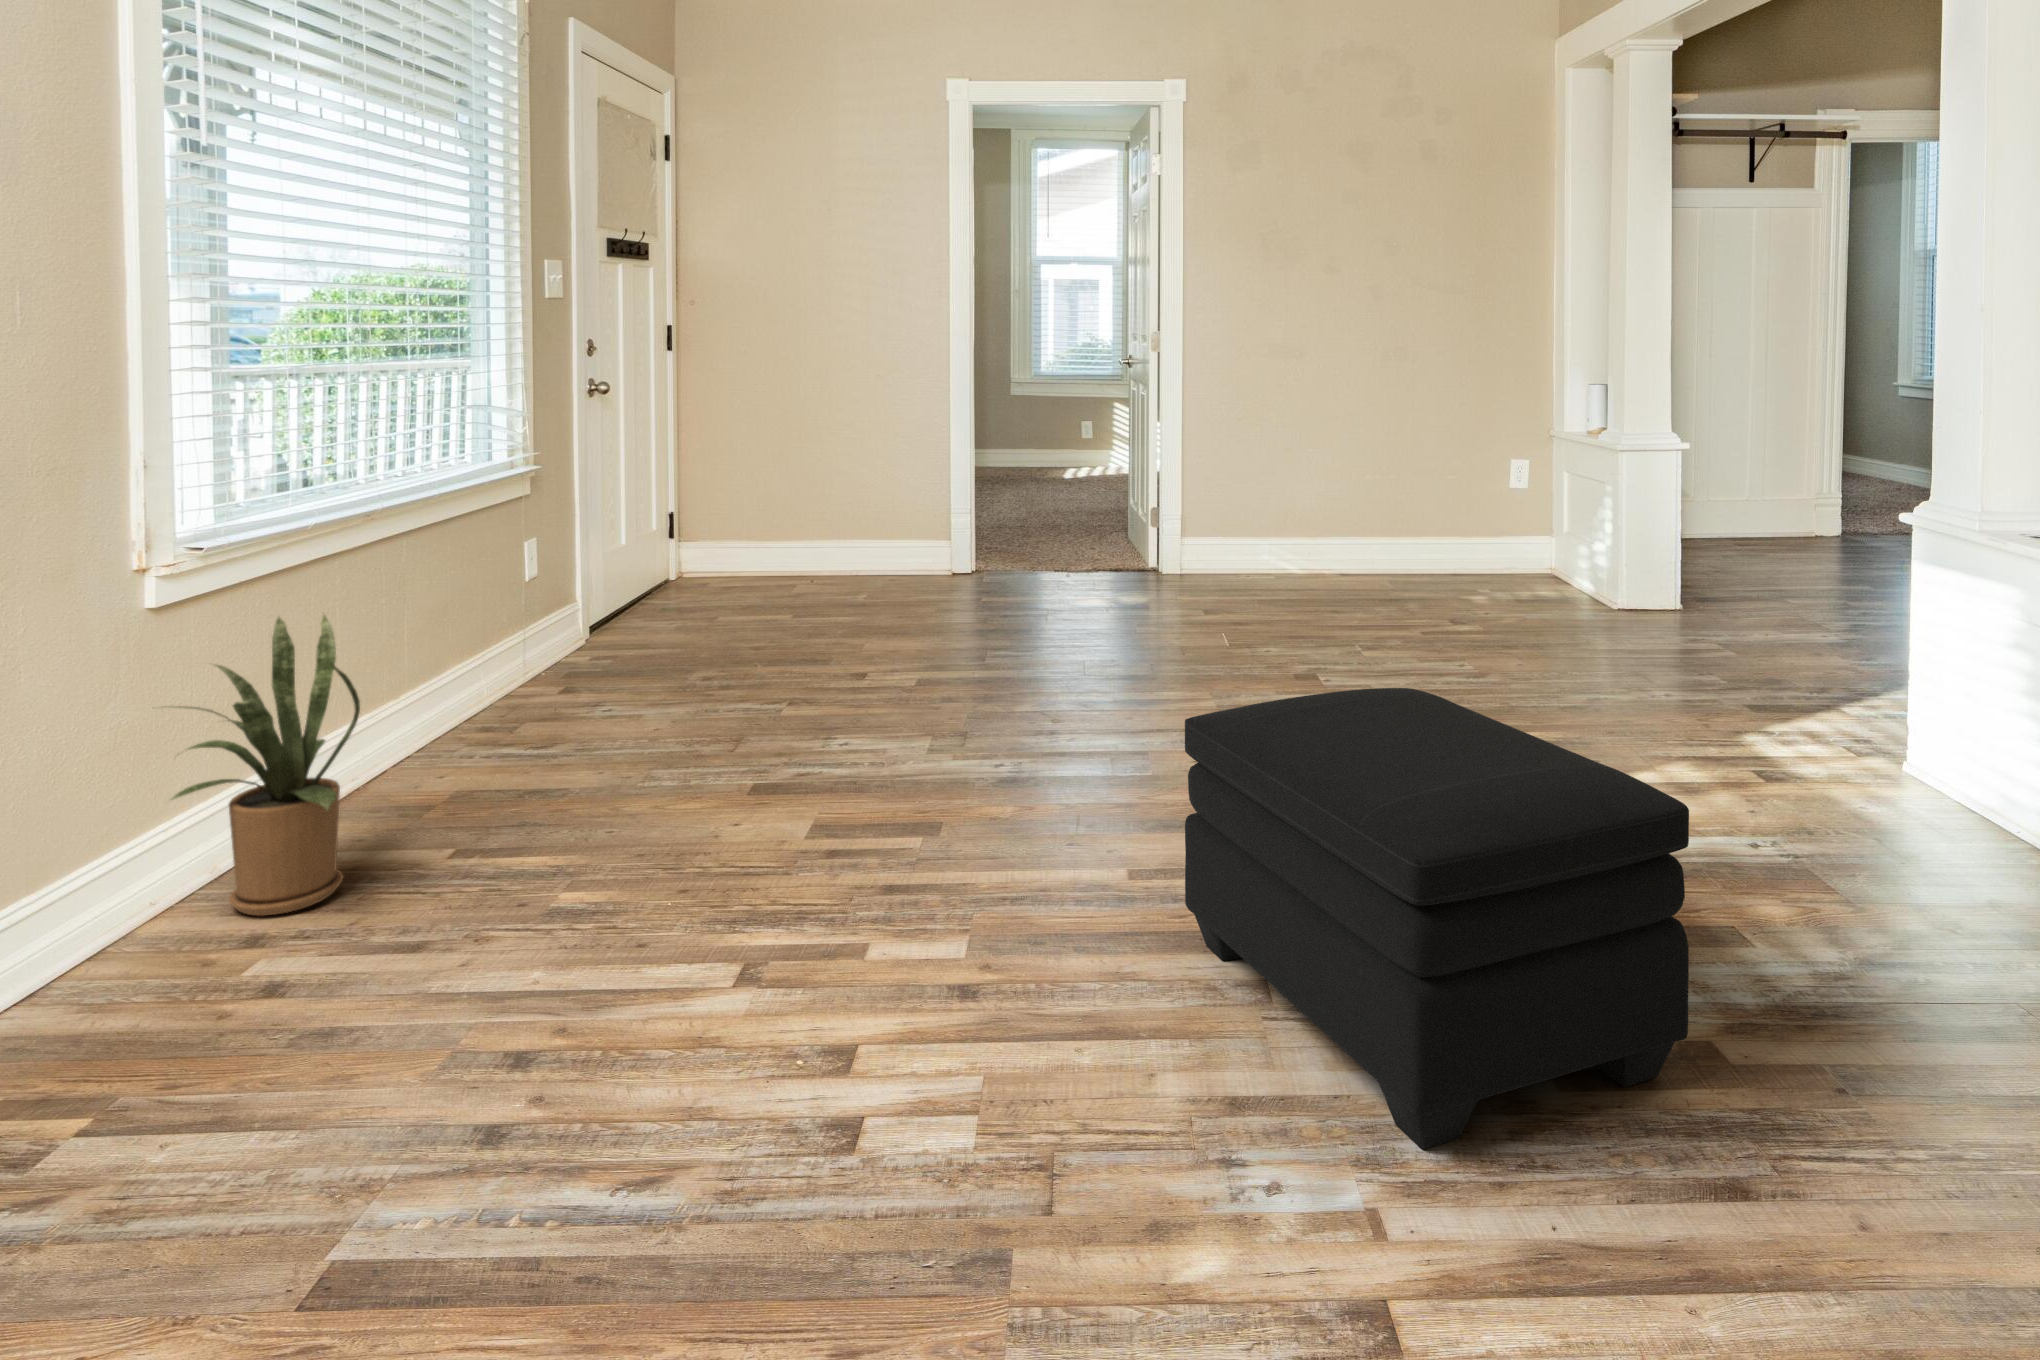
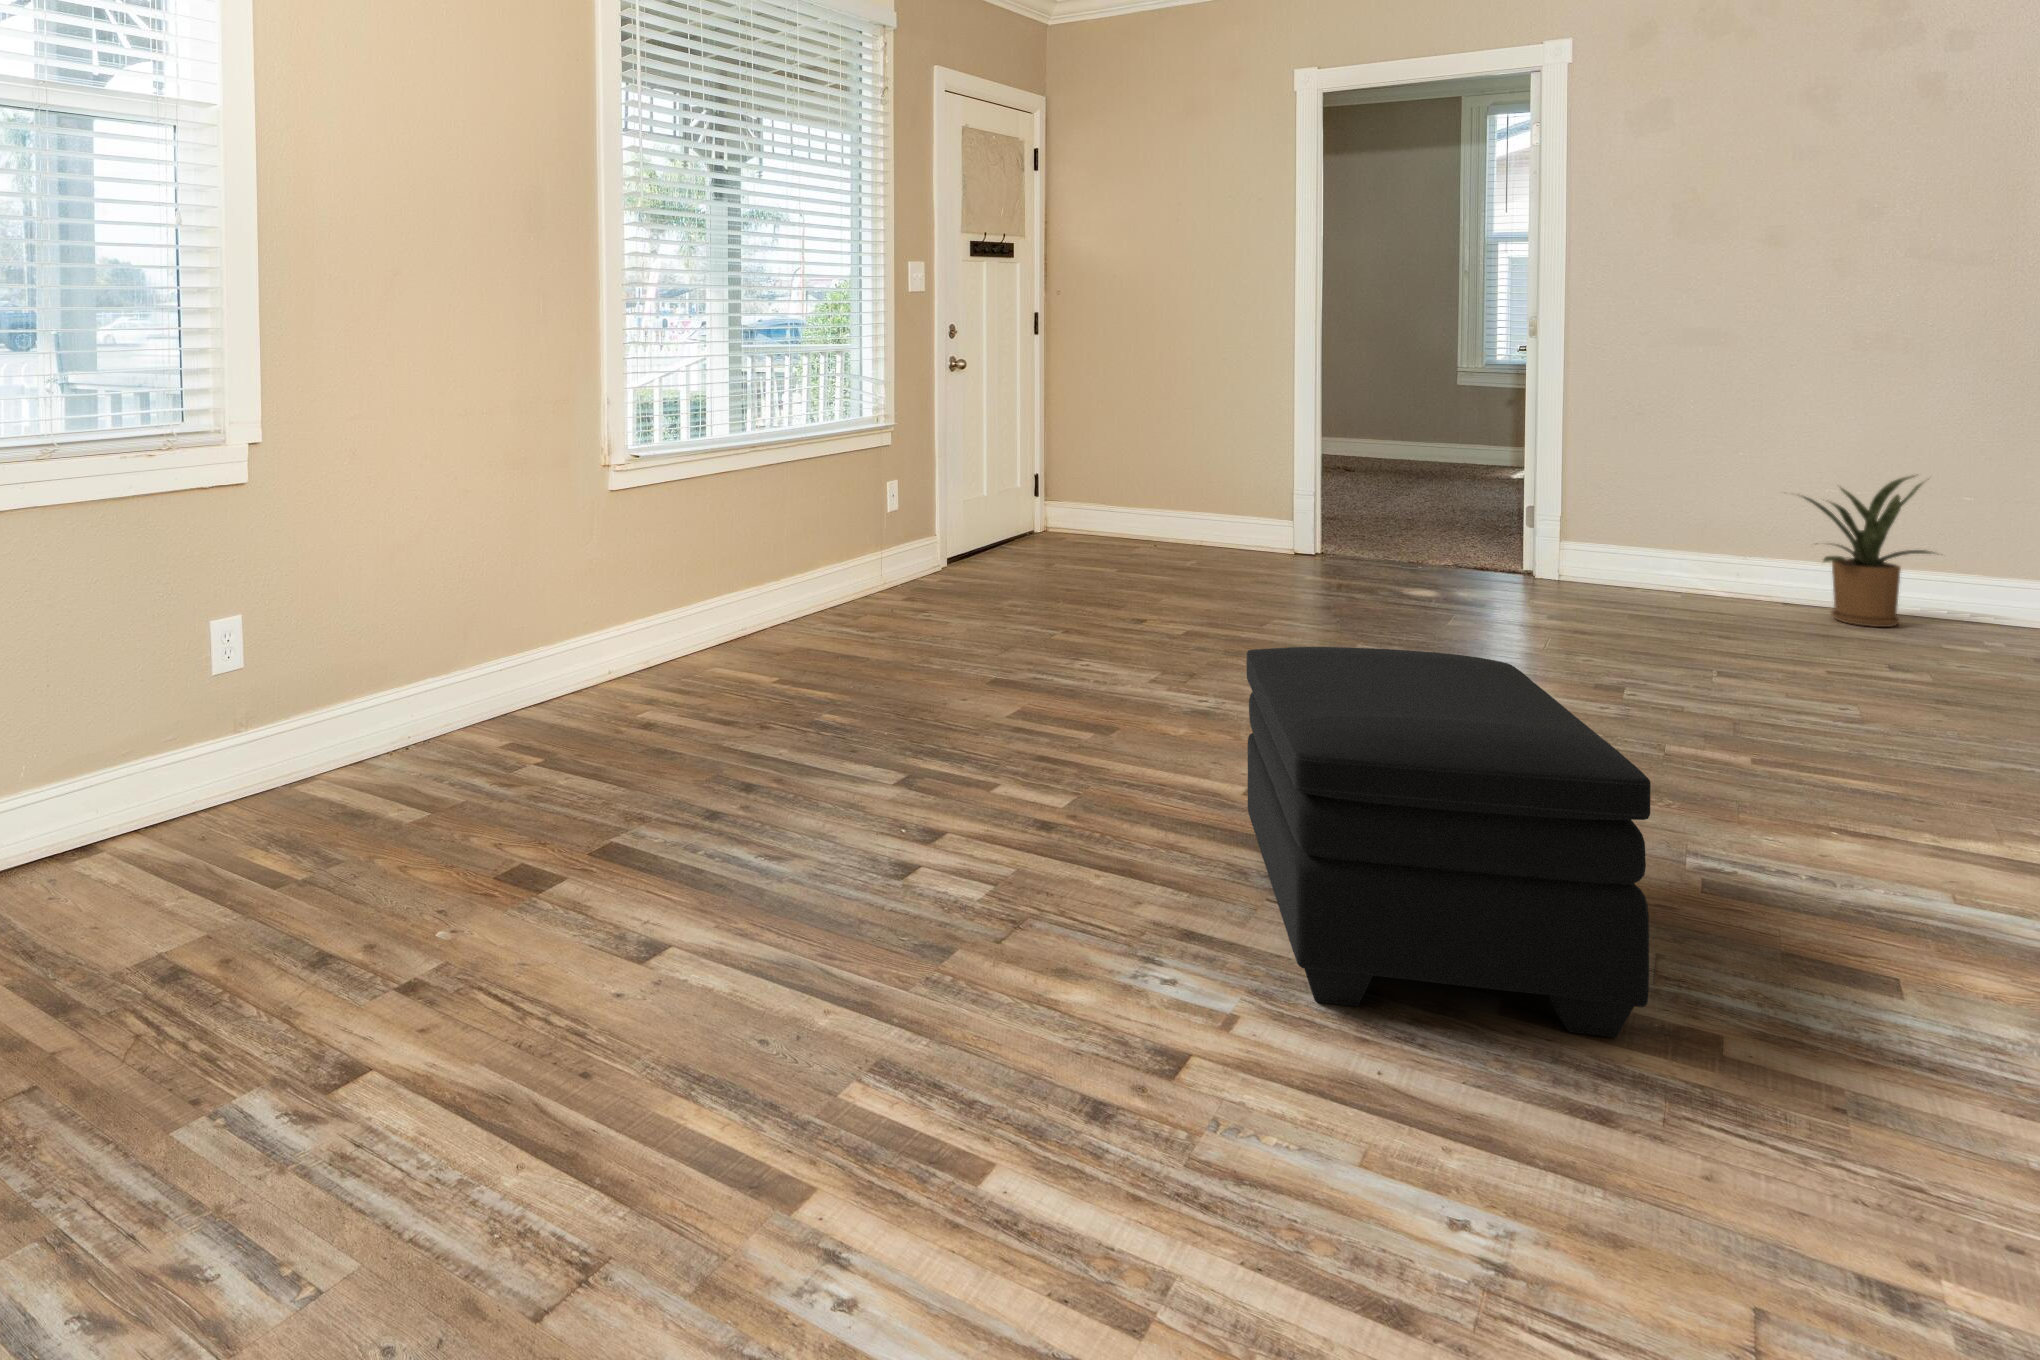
house plant: present [172,615,360,916] -> present [1803,476,1932,627]

